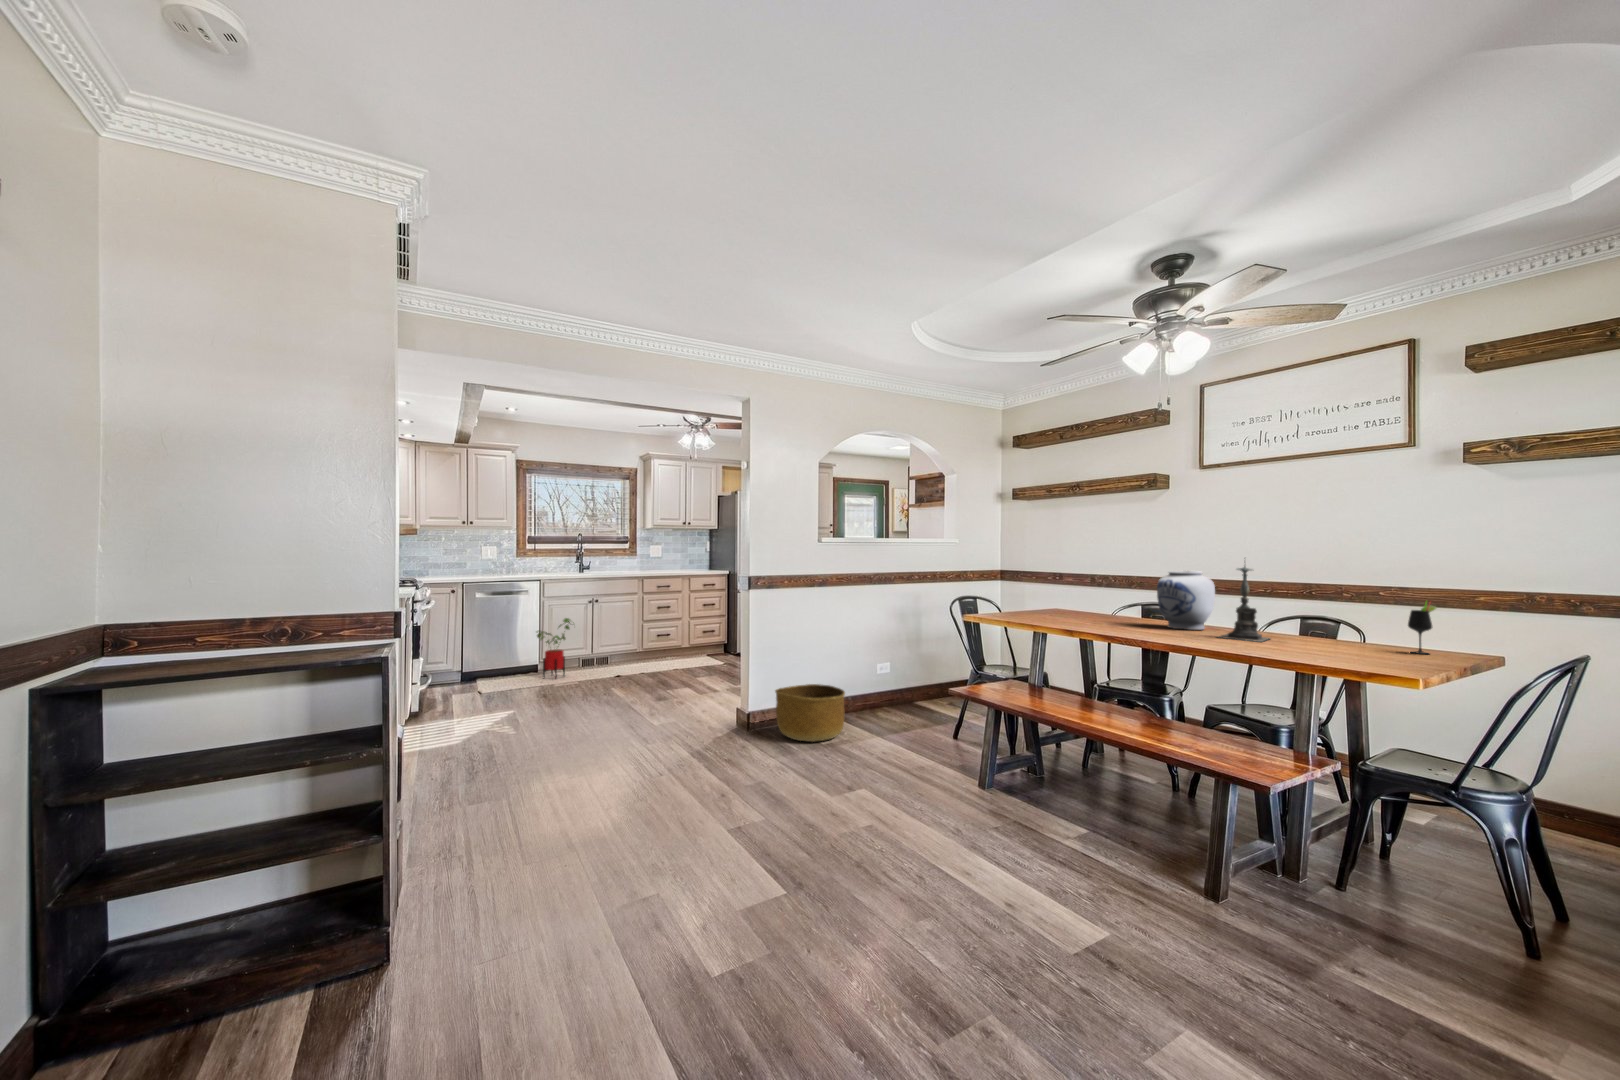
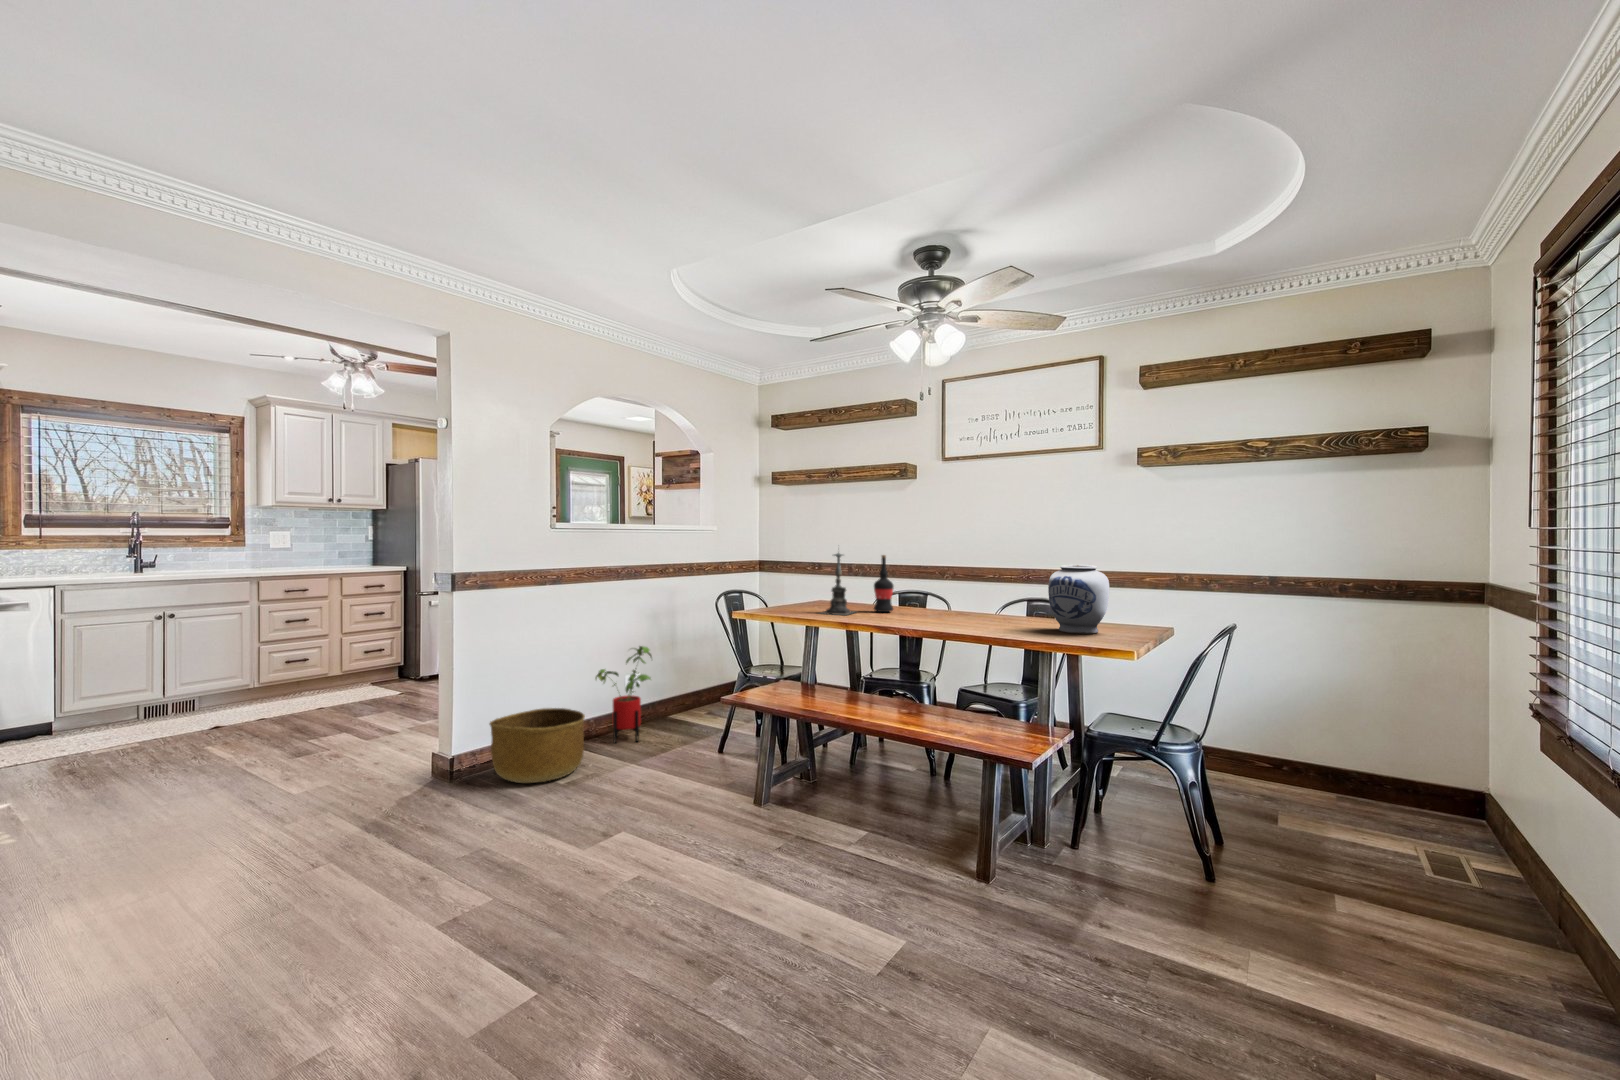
wine bottle: none [1106,565,1127,620] -> present [874,555,894,612]
candle holder: present [1219,566,1269,642] -> present [820,553,855,615]
vase: present [1157,570,1215,630] -> present [1048,565,1109,634]
wine glass: present [1408,602,1436,654] -> none [1120,585,1140,631]
house plant: present [537,618,570,678] -> present [595,646,652,743]

